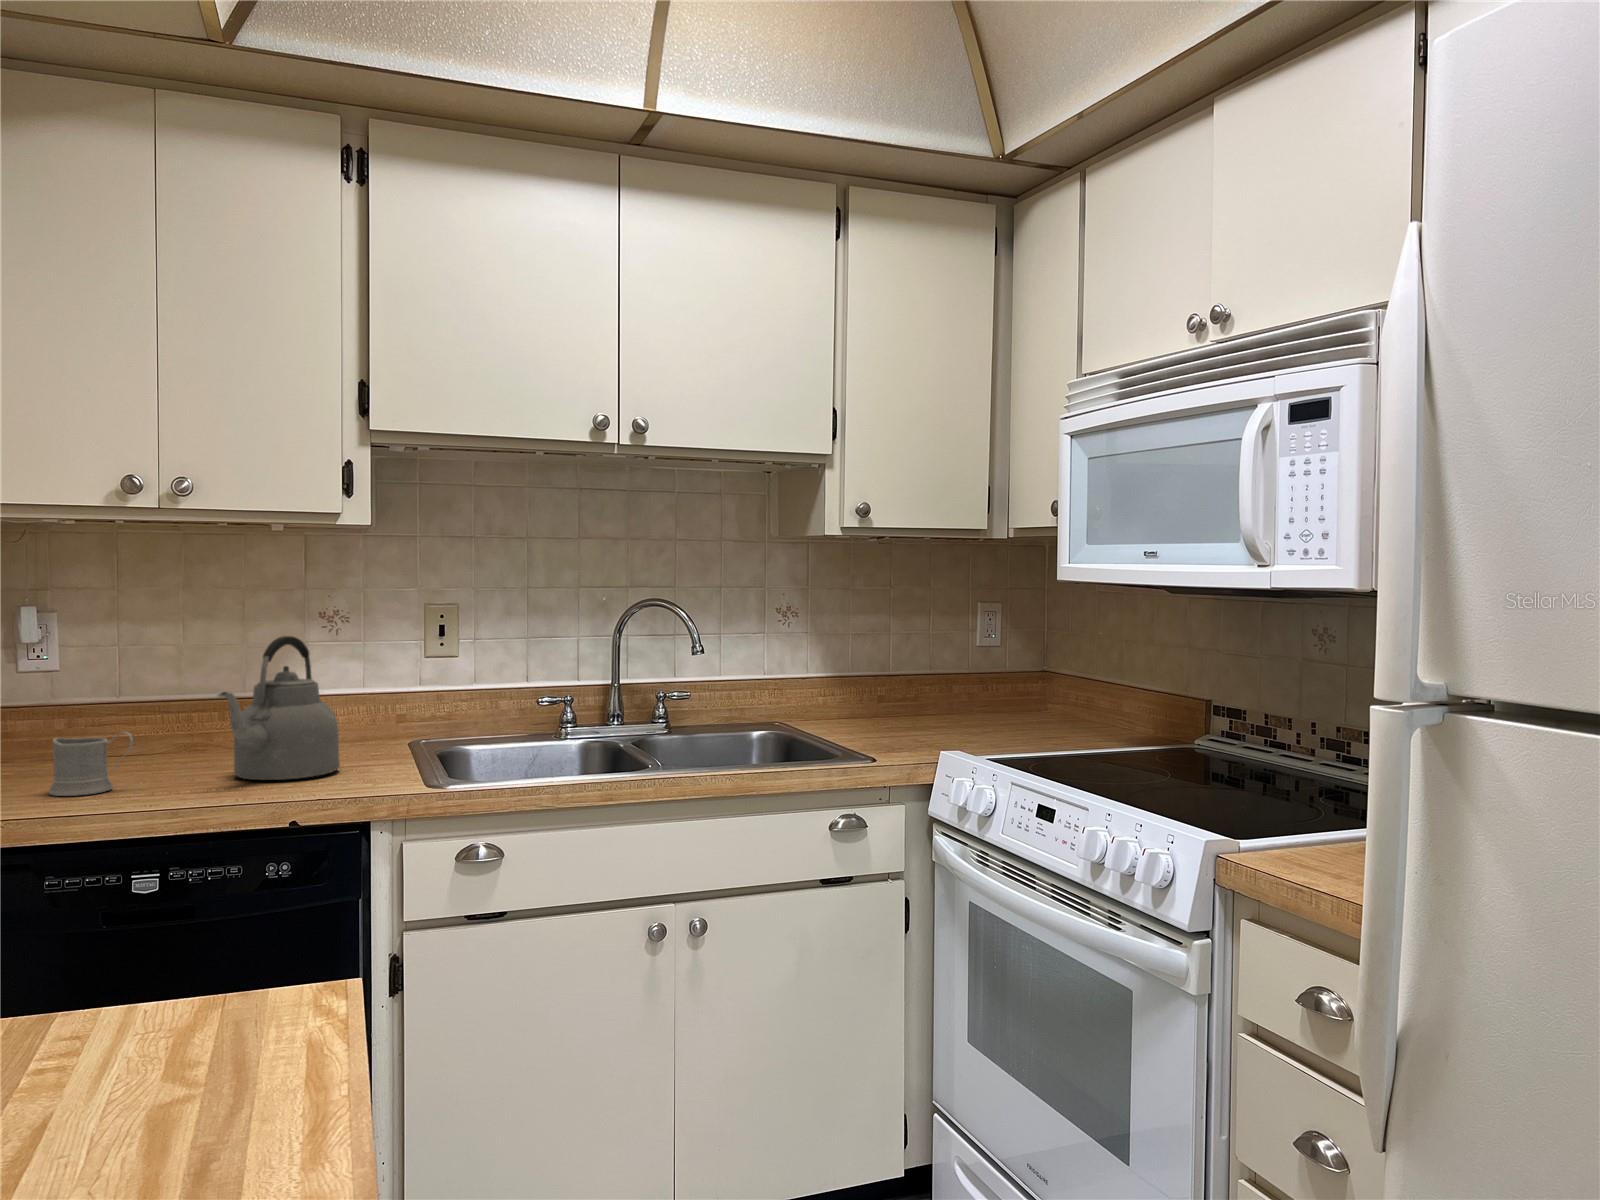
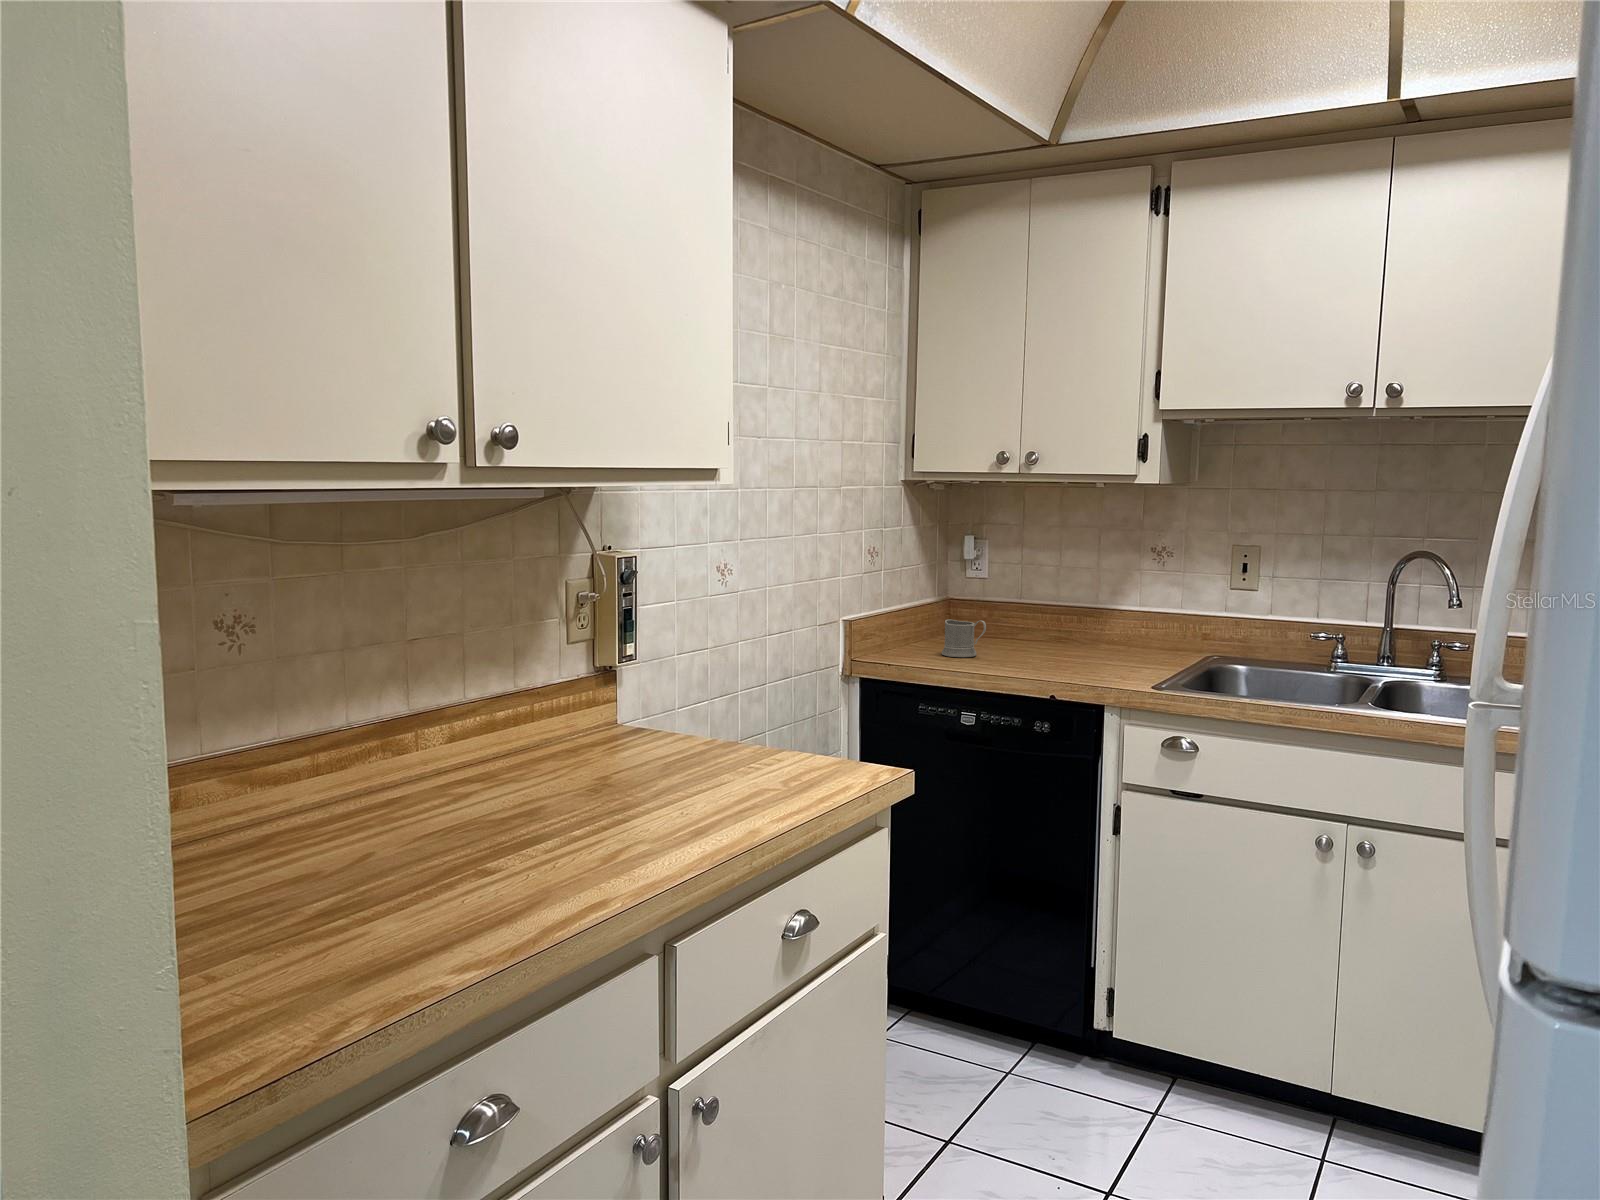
kettle: present [218,636,340,780] -> none [1027,565,1119,668]

